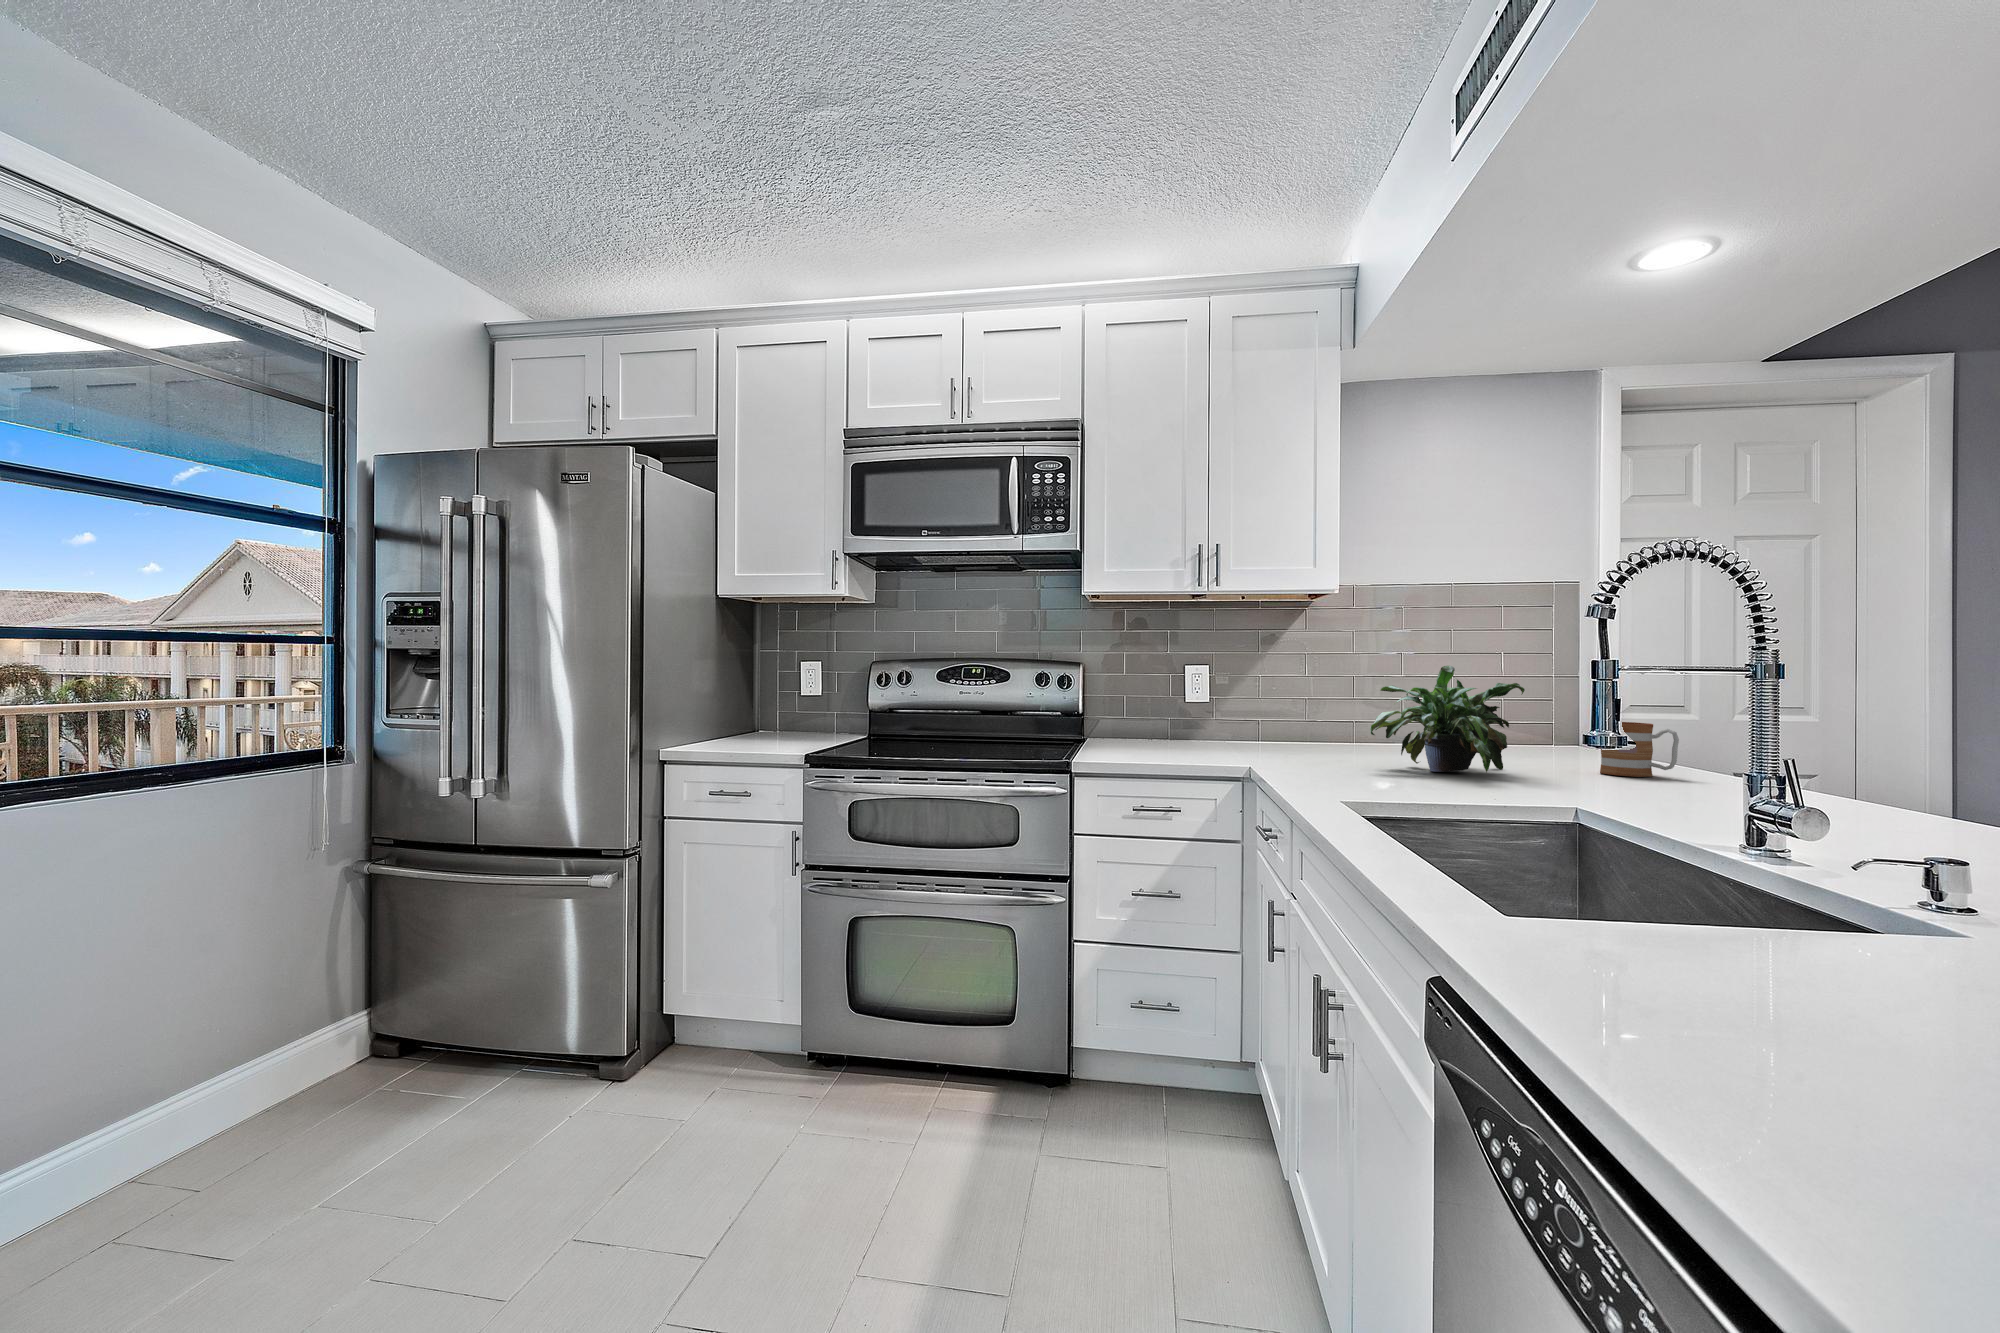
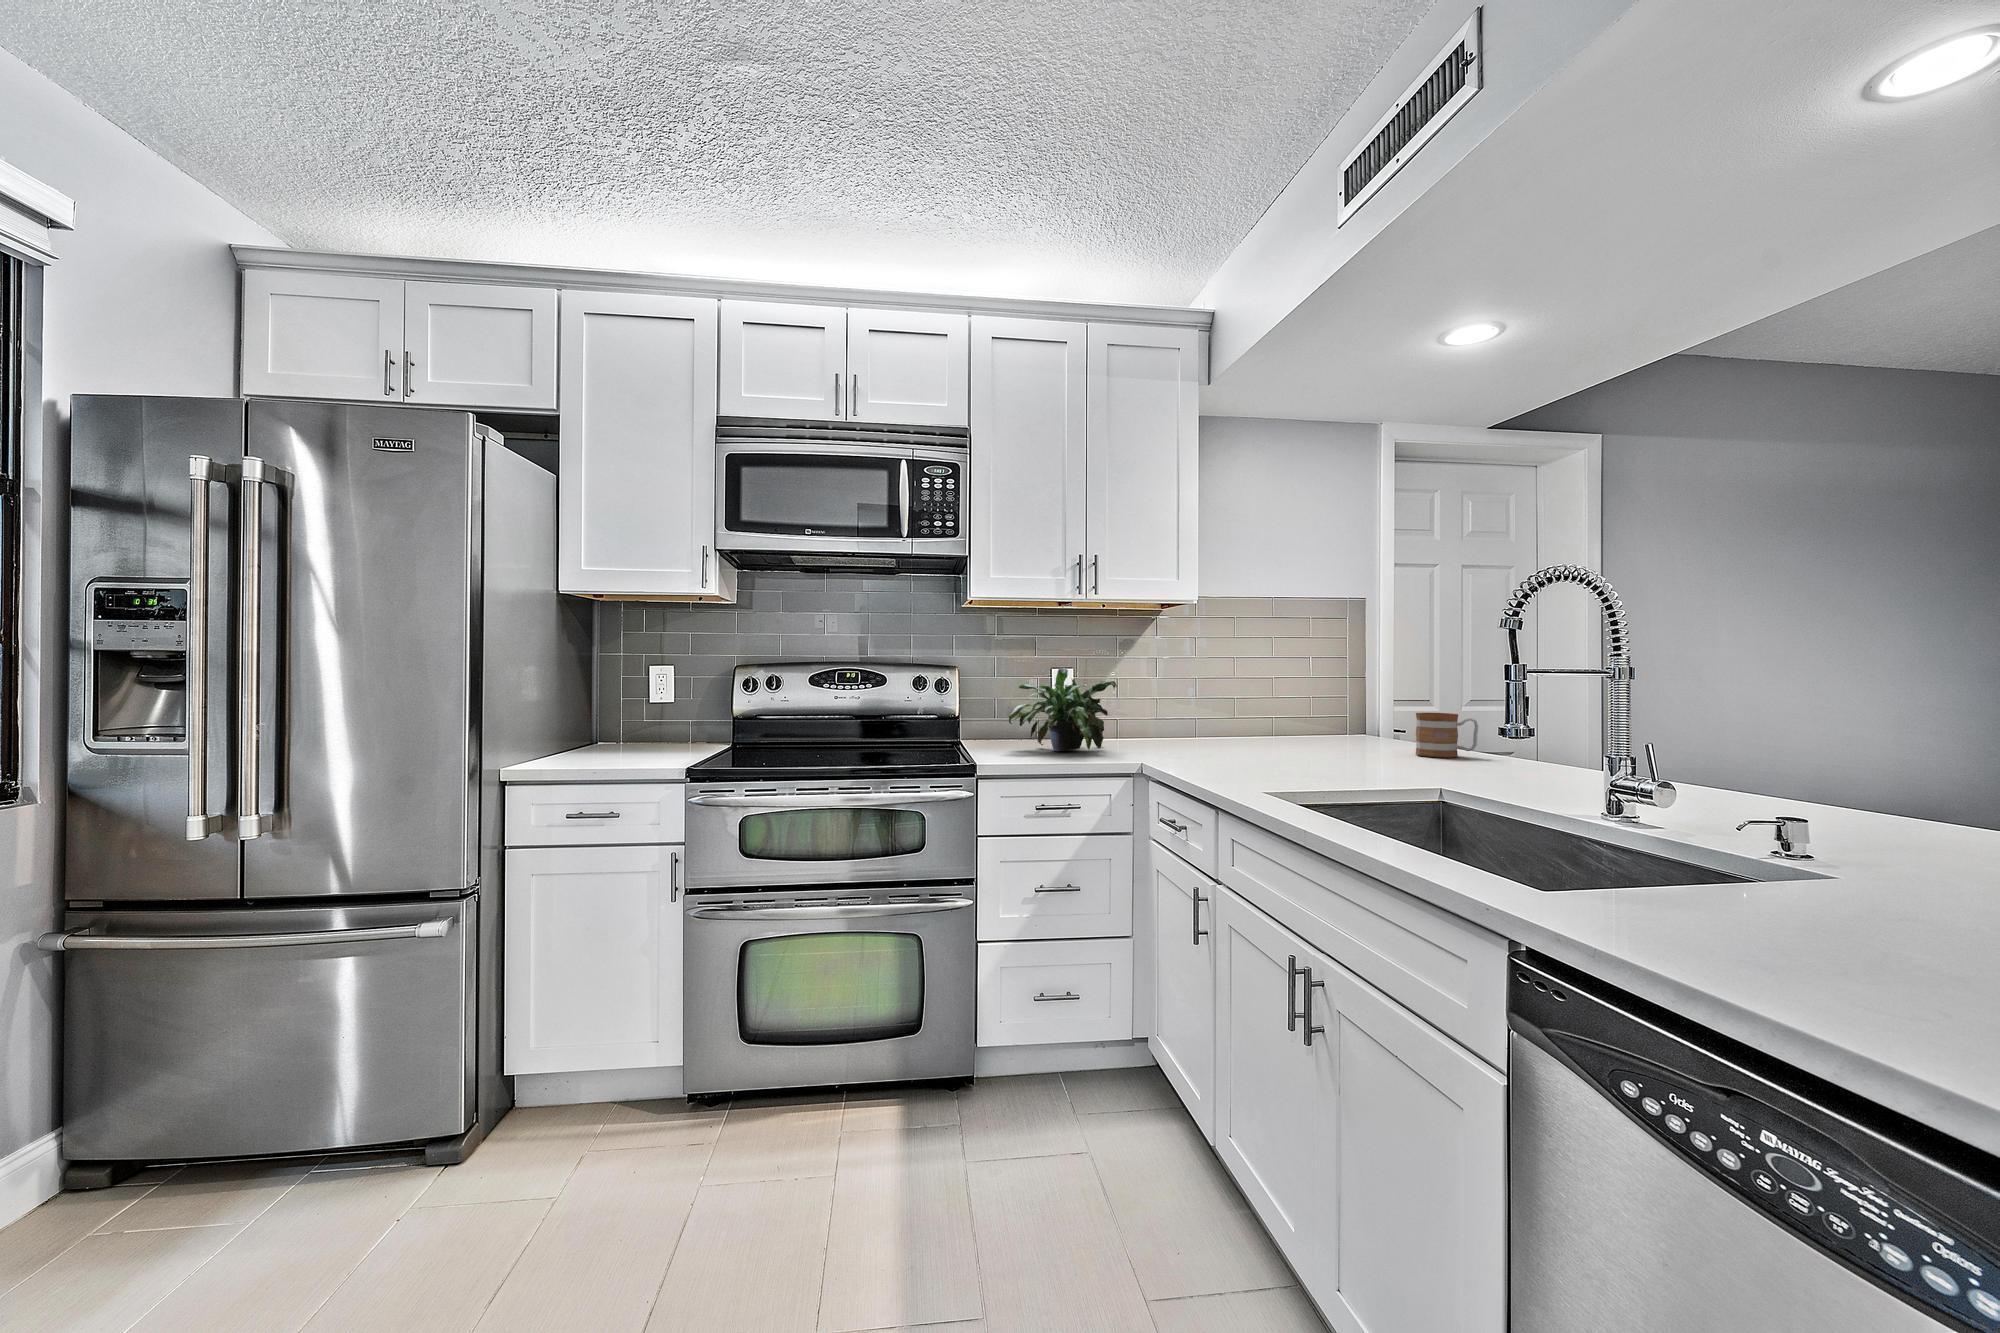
potted plant: present [1370,666,1525,773] -> present [1009,668,1117,751]

